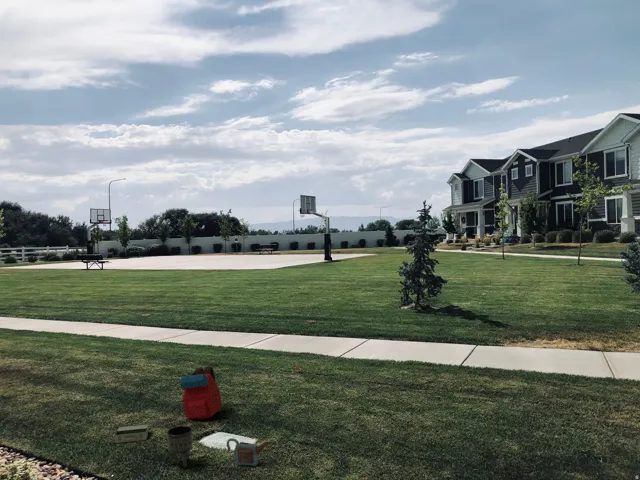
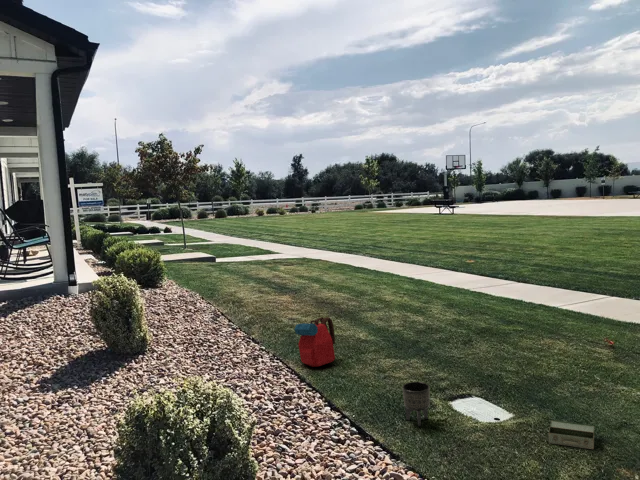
backpack: present [181,367,222,419] -> present [295,317,335,367]
toolbox: present [115,424,149,443] -> present [549,420,594,449]
watering can: present [227,438,269,466] -> none [463,407,509,445]

